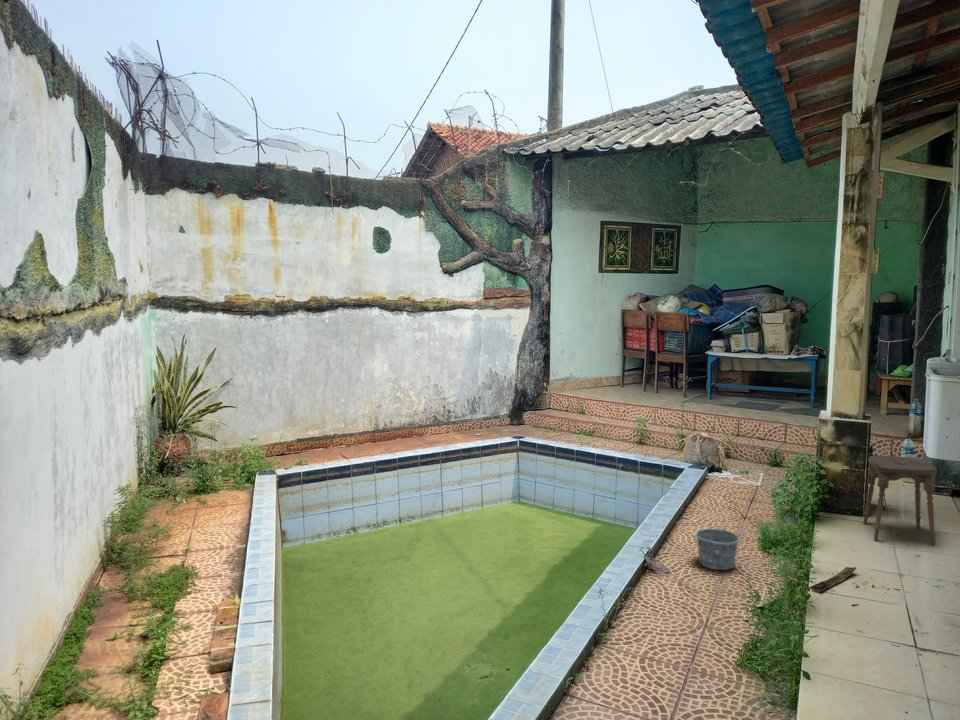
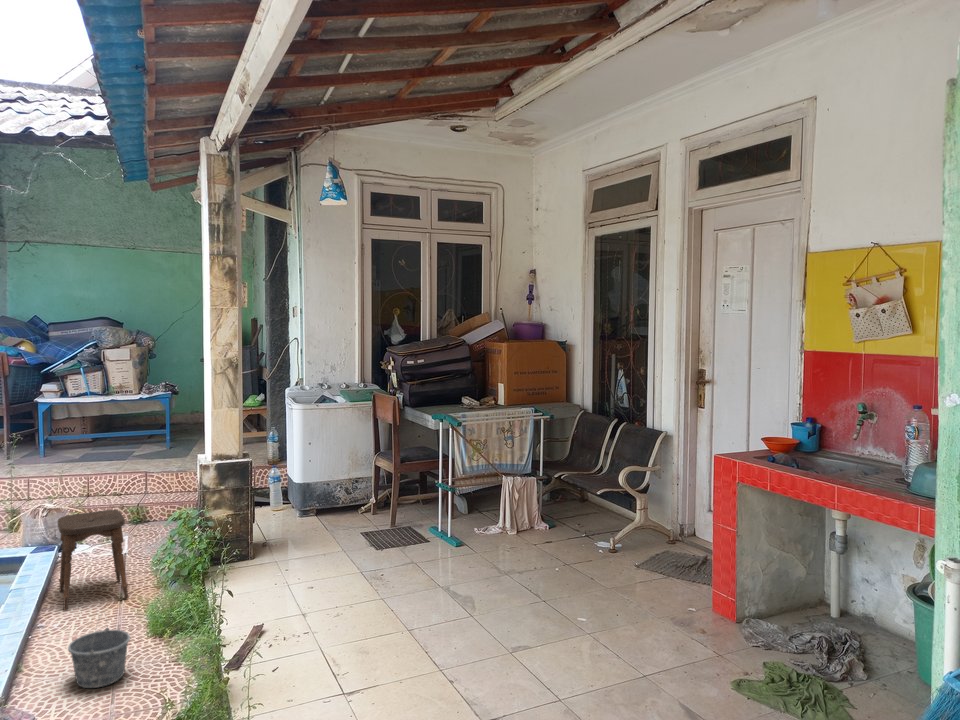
stool: present [863,456,937,545] -> present [58,510,128,610]

